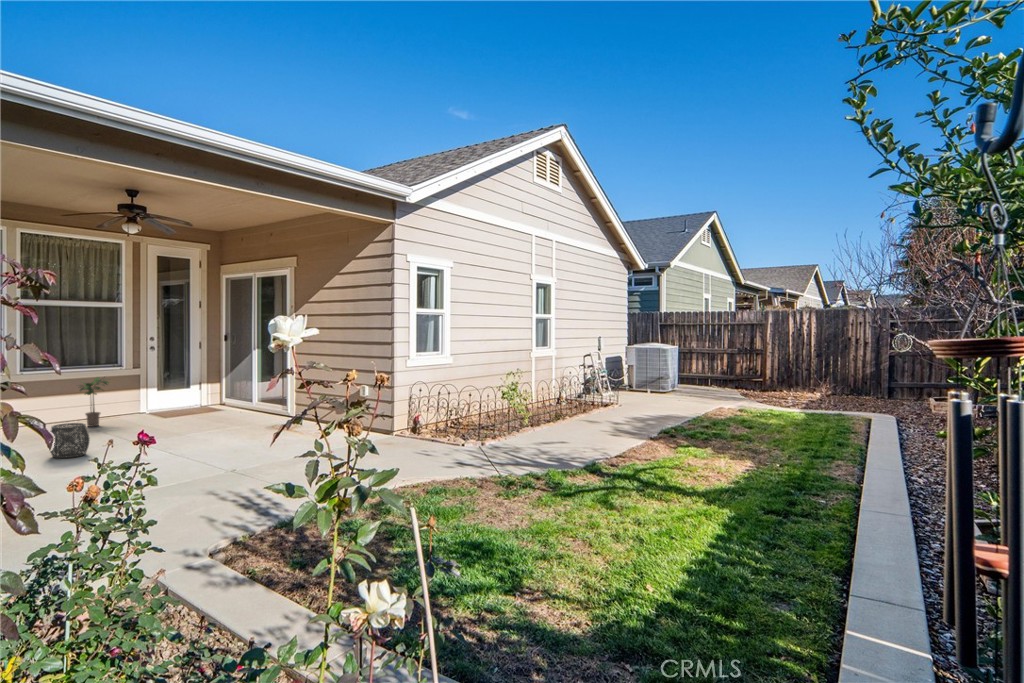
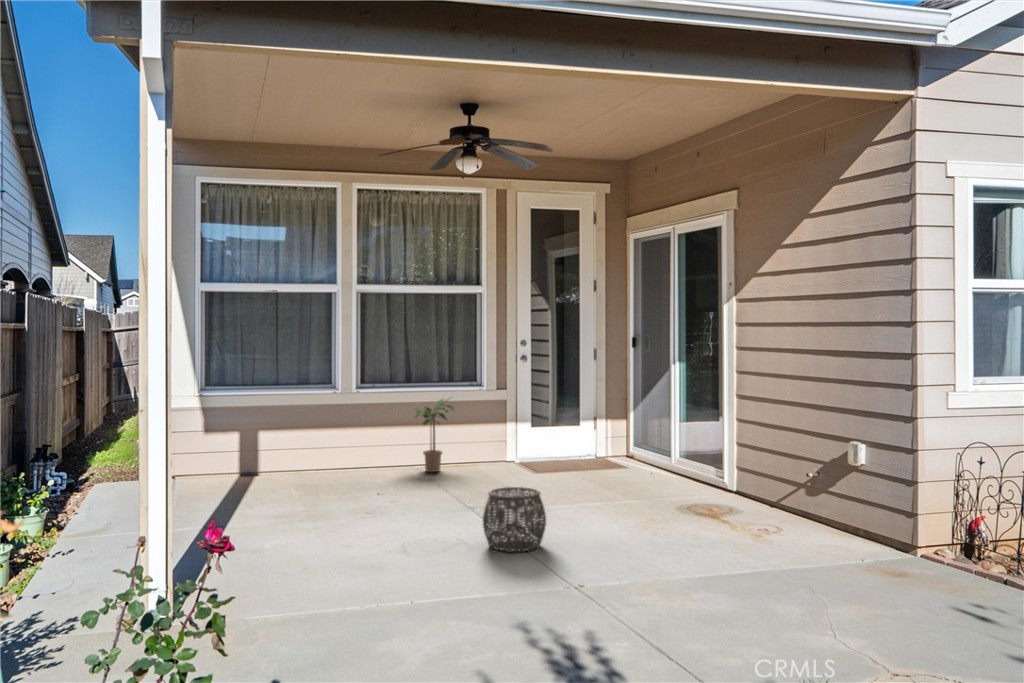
woven basket: present [50,423,90,458] -> present [483,487,546,552]

